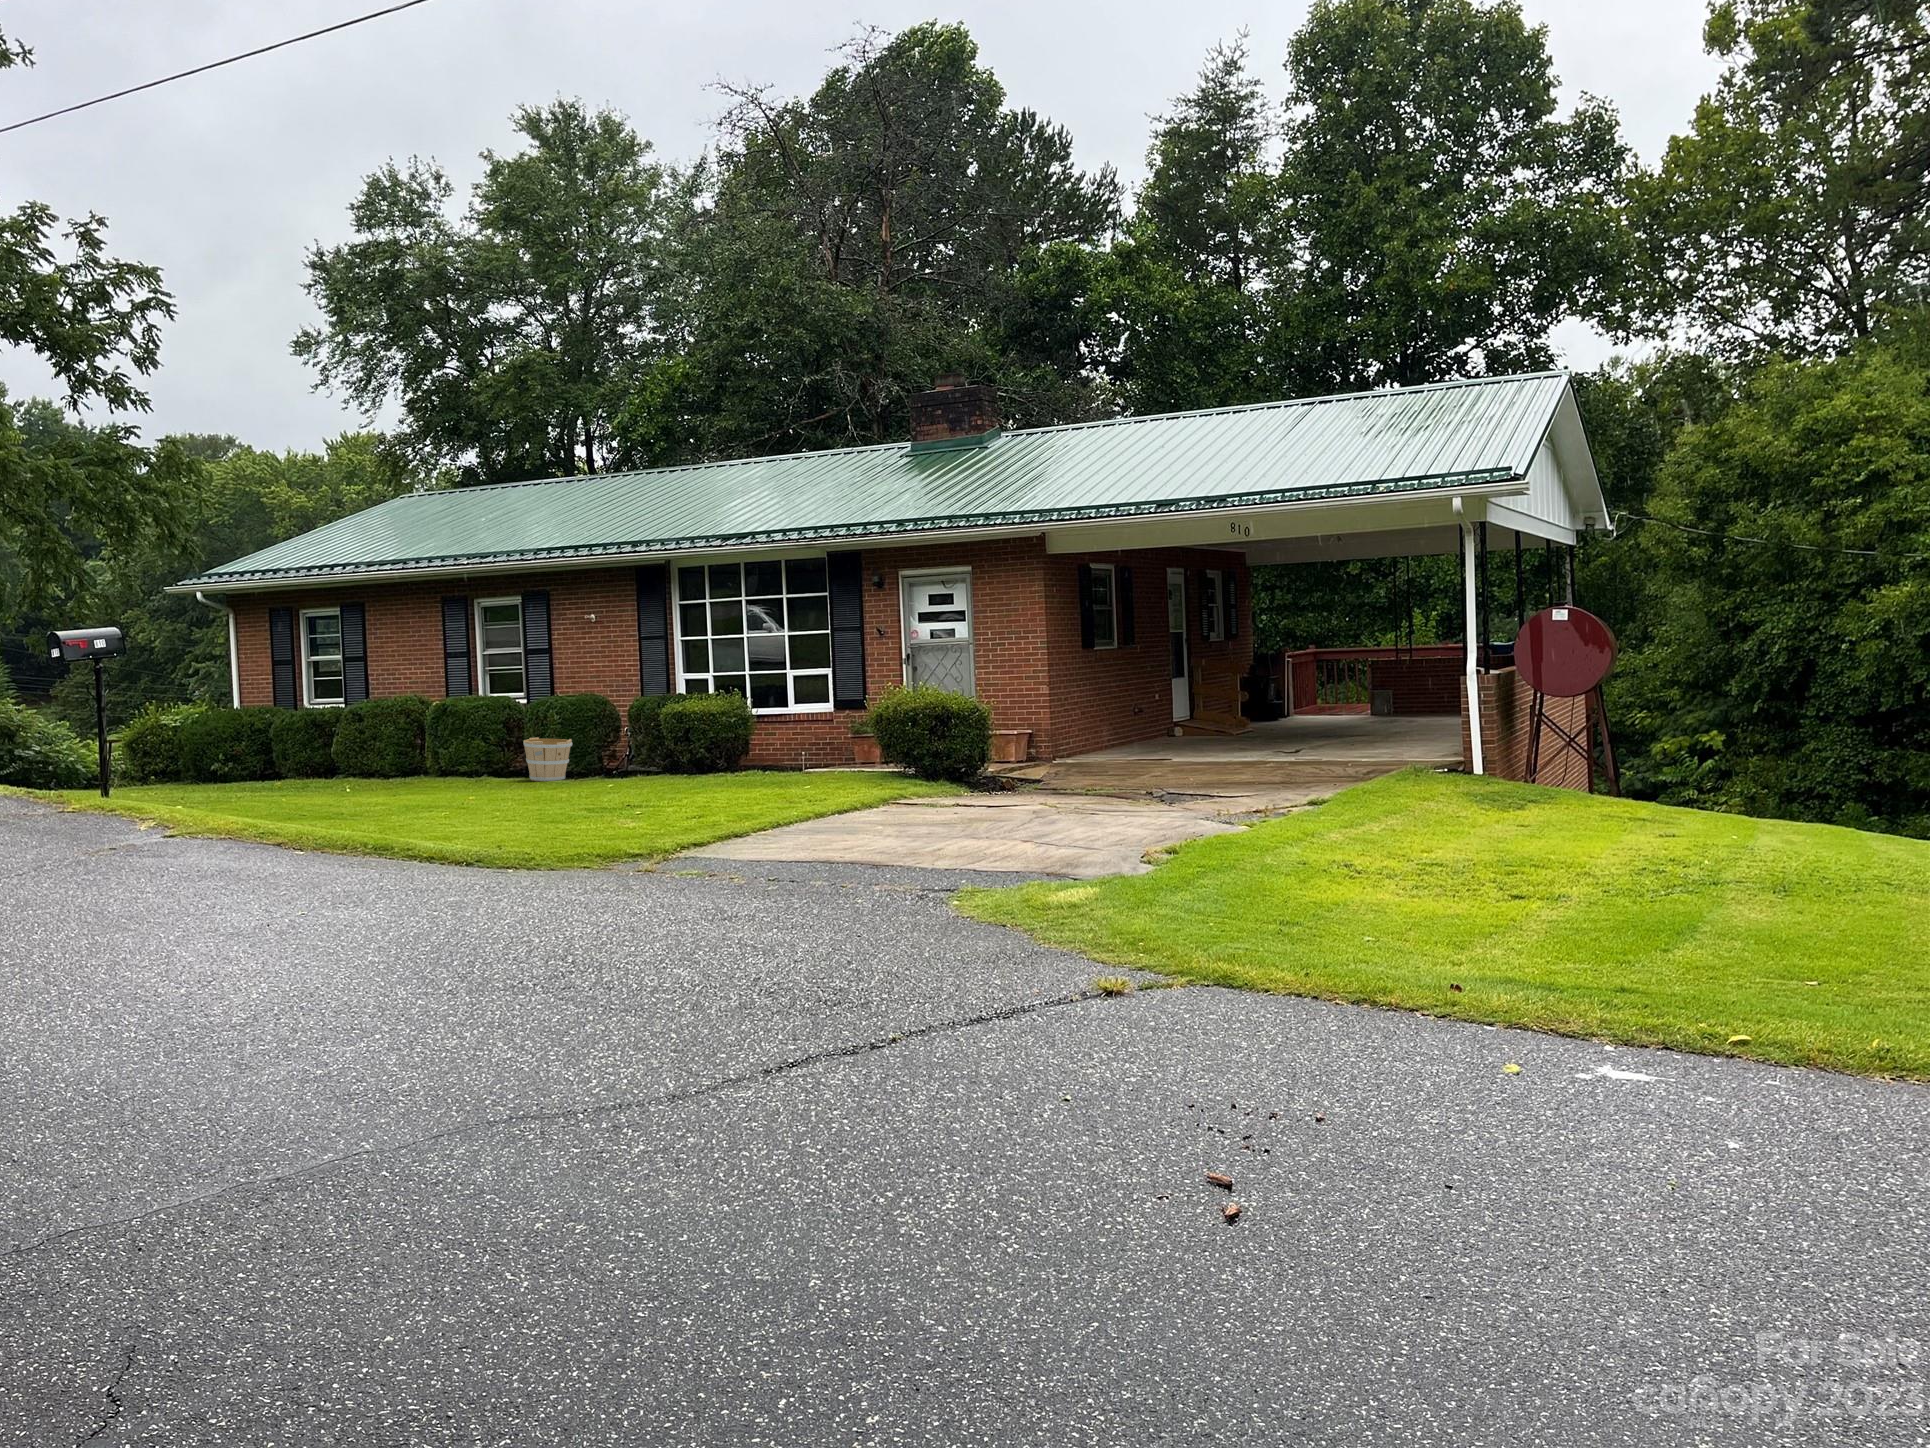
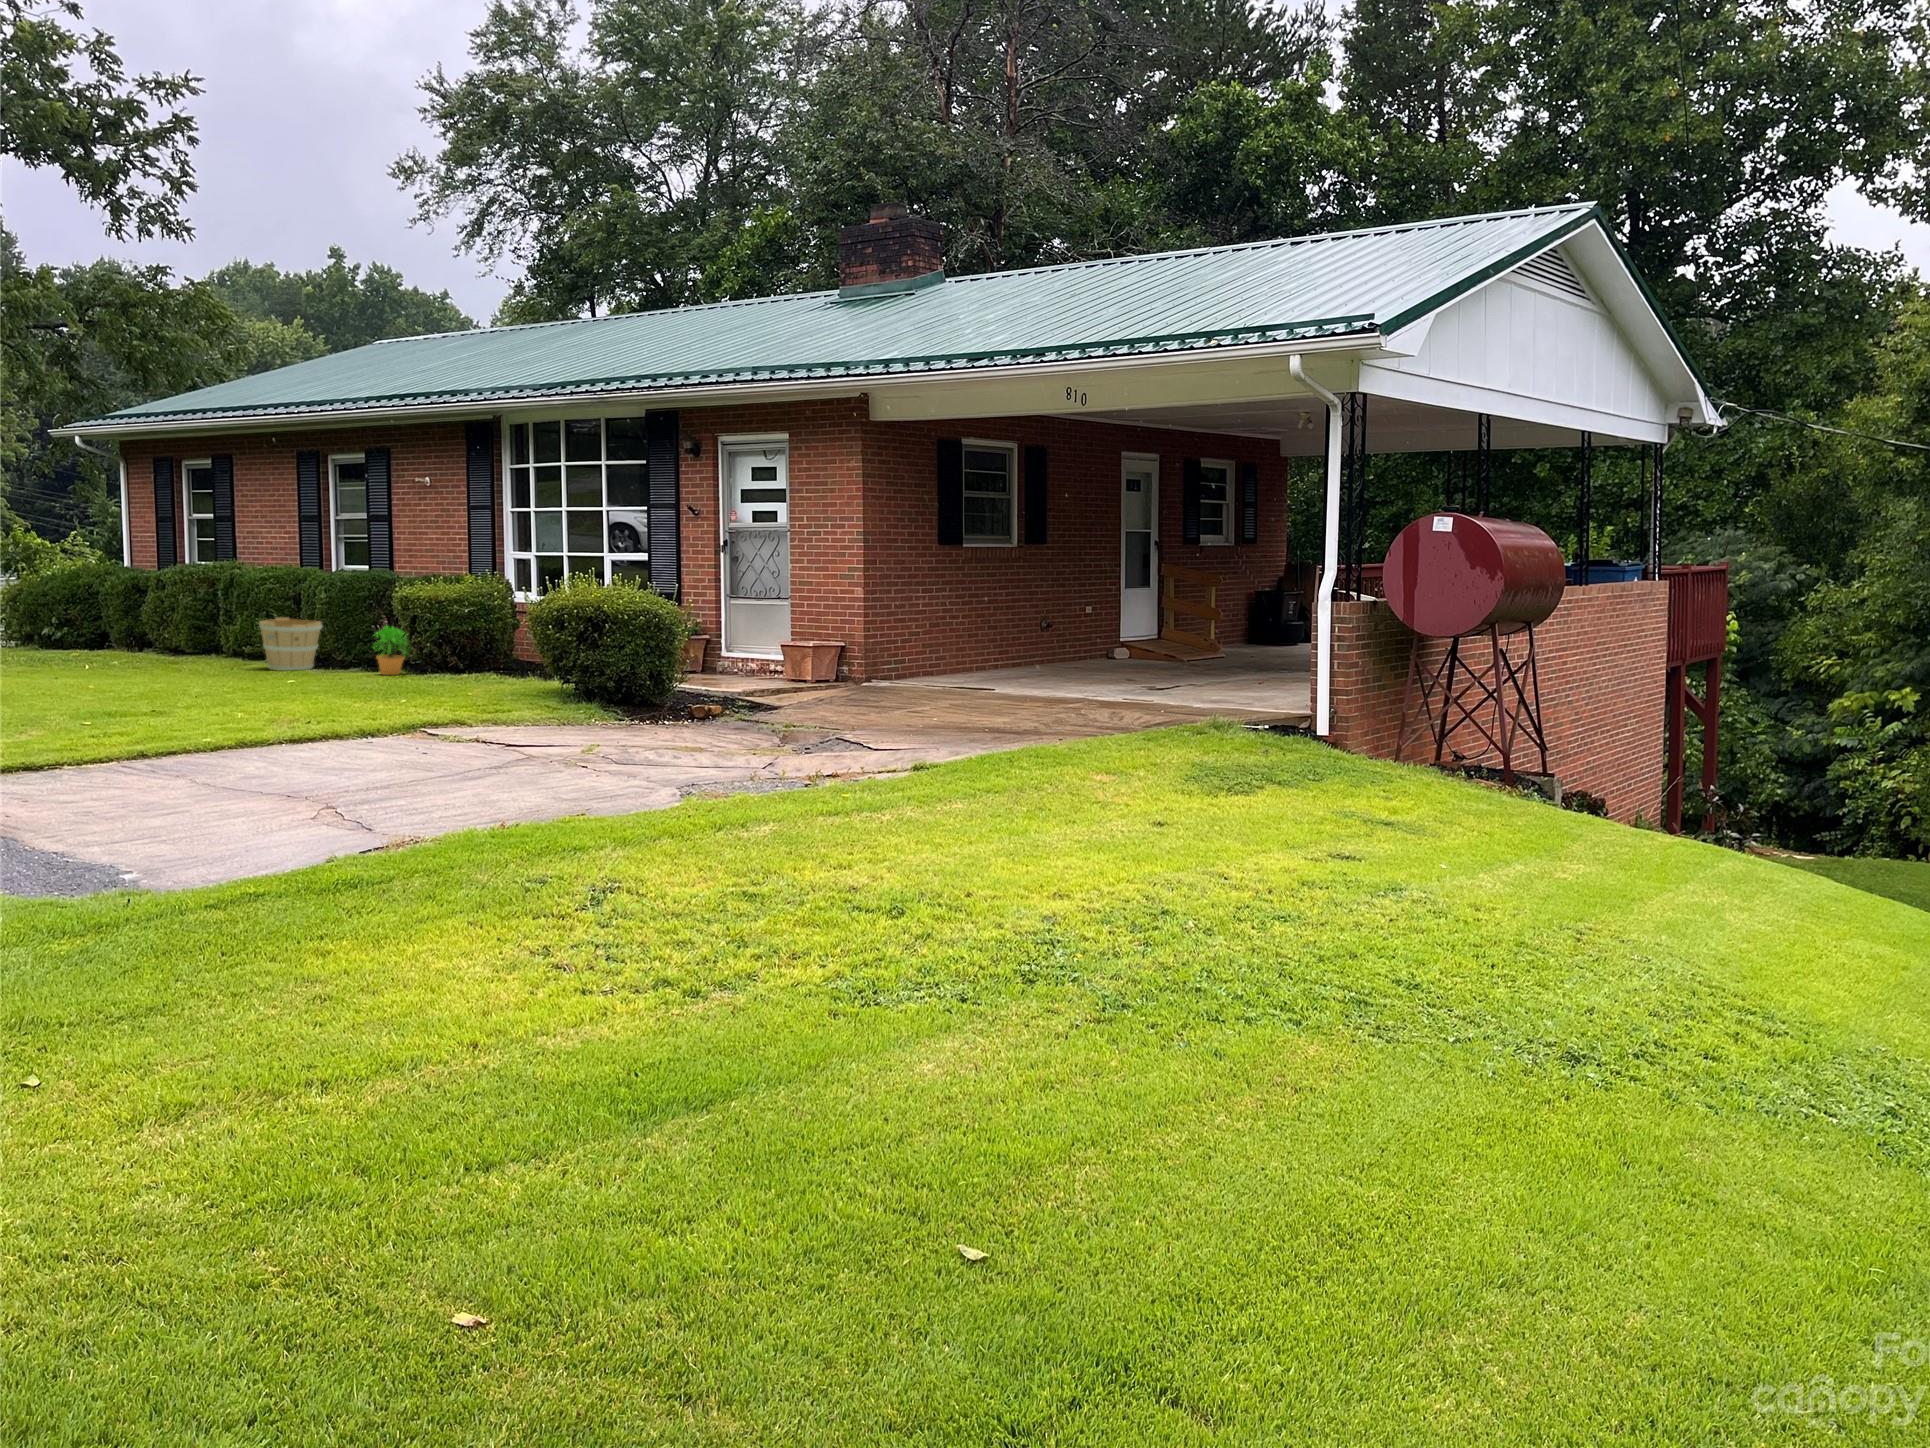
potted plant: none [639,737,673,778] -> present [373,625,407,675]

